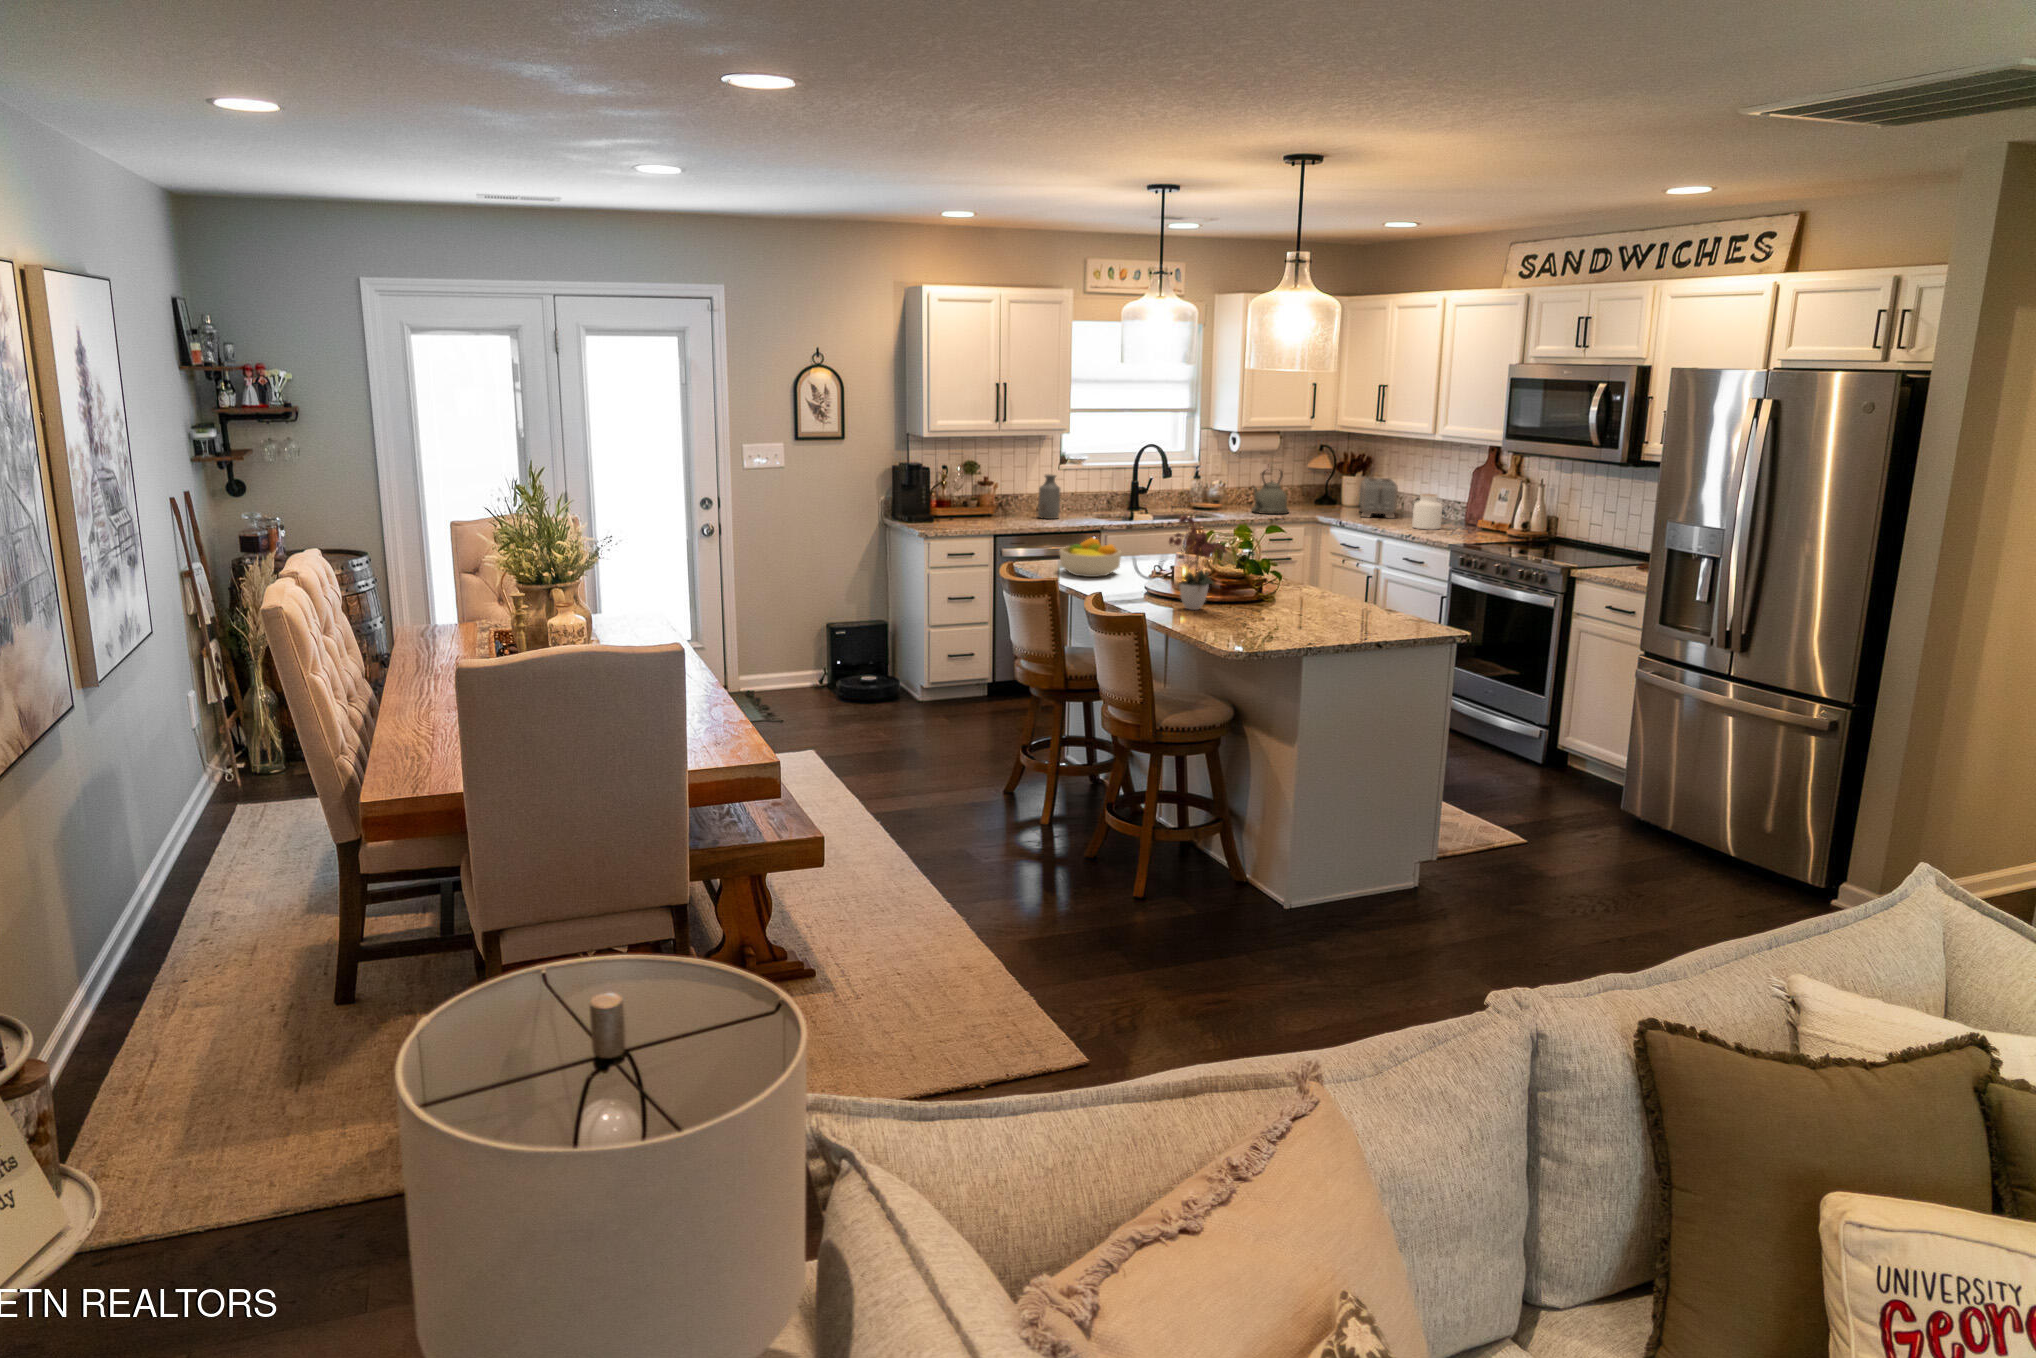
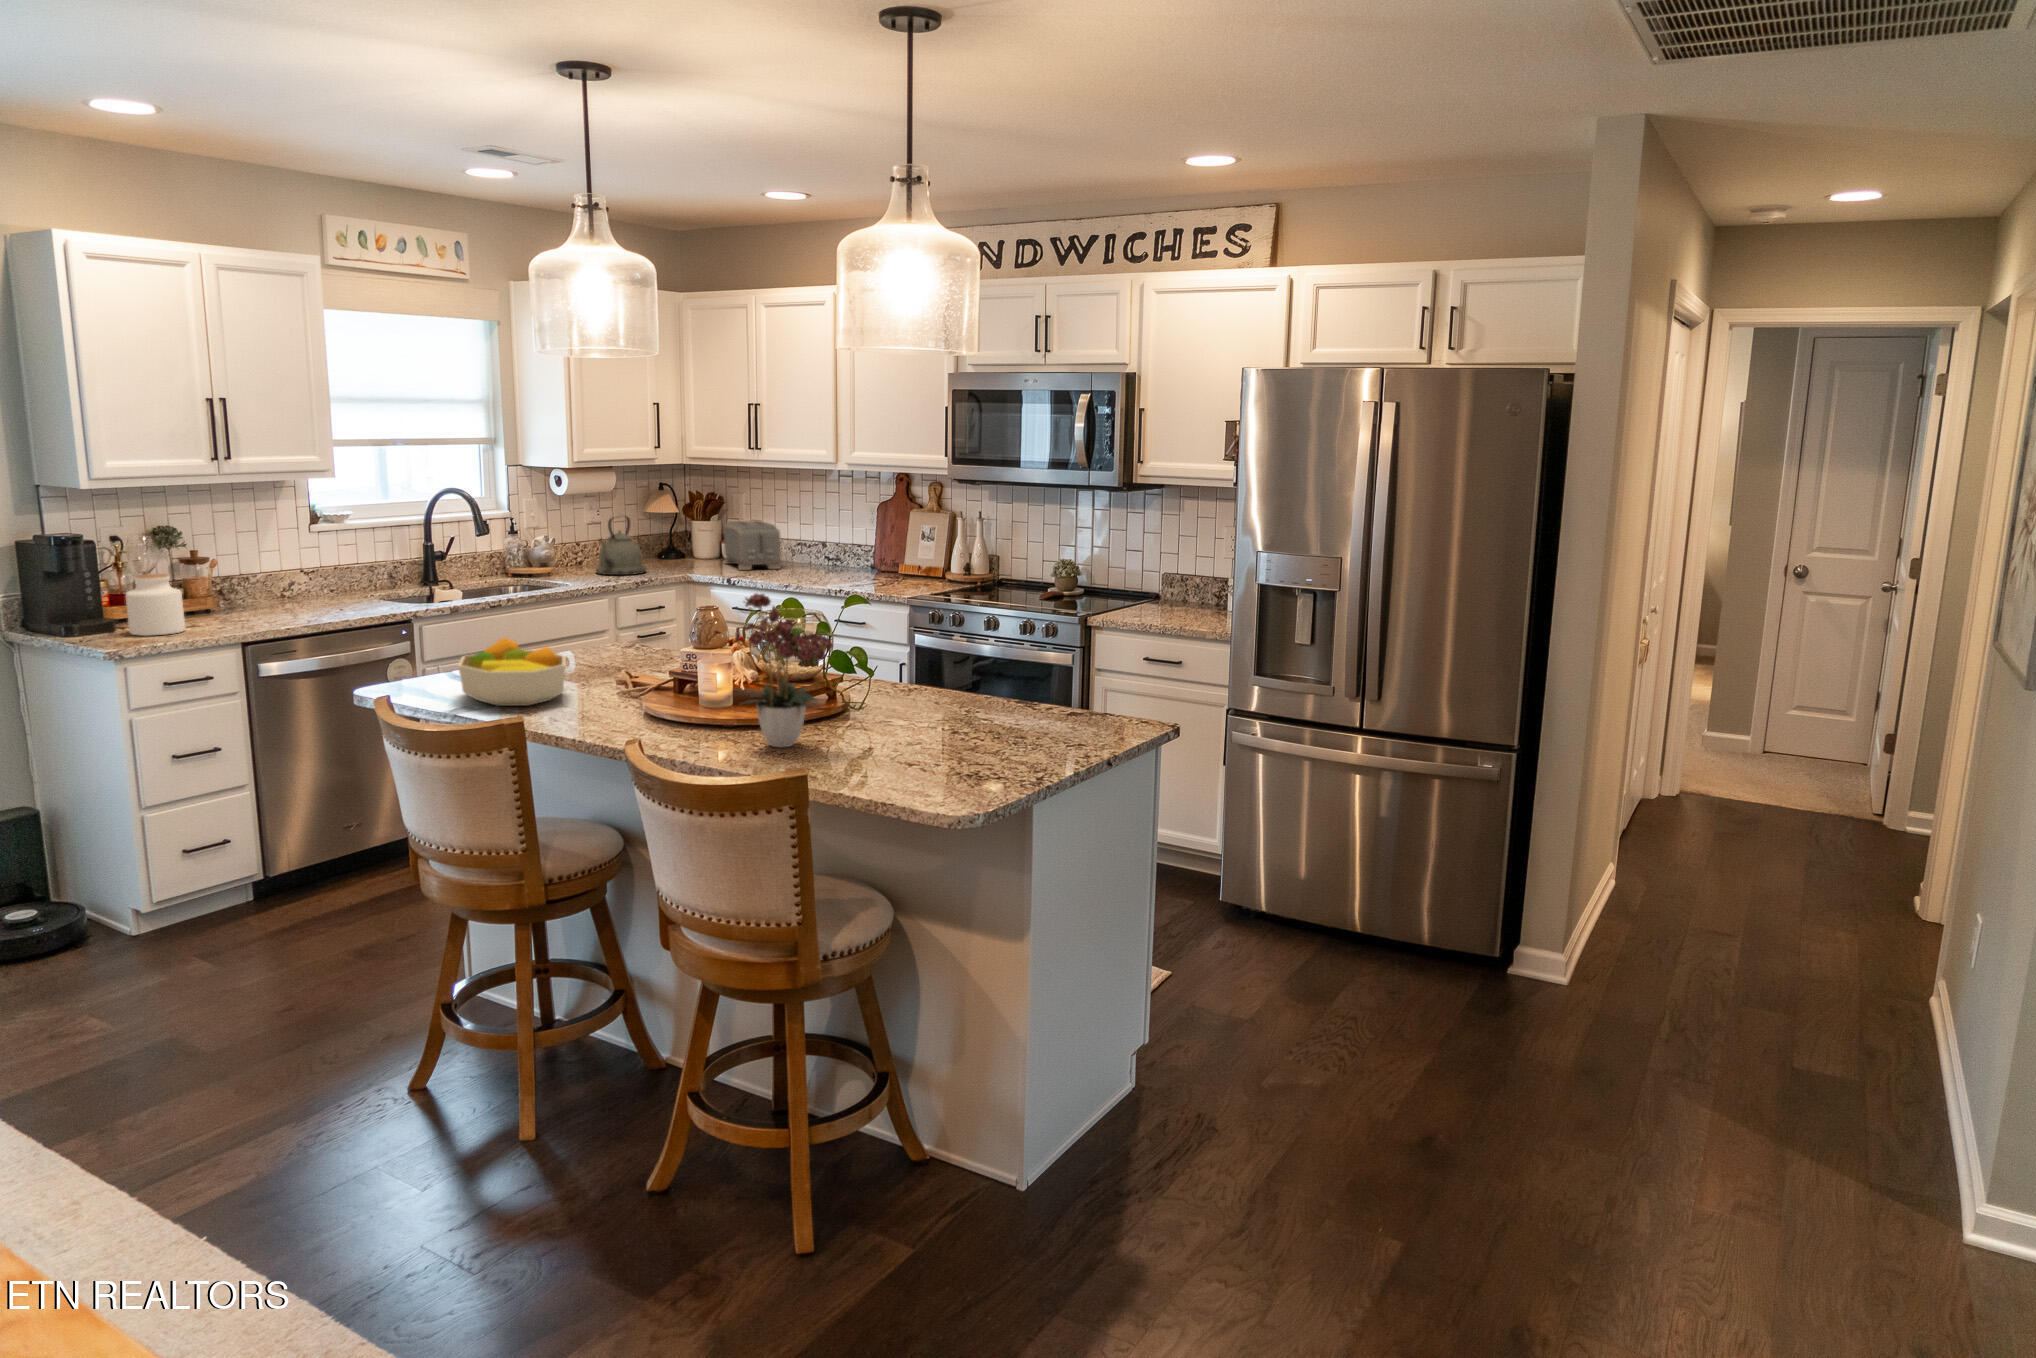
bottle: present [1038,474,1060,519] -> none [293,540,332,608]
jar: present [1412,494,1443,529] -> present [126,574,185,636]

